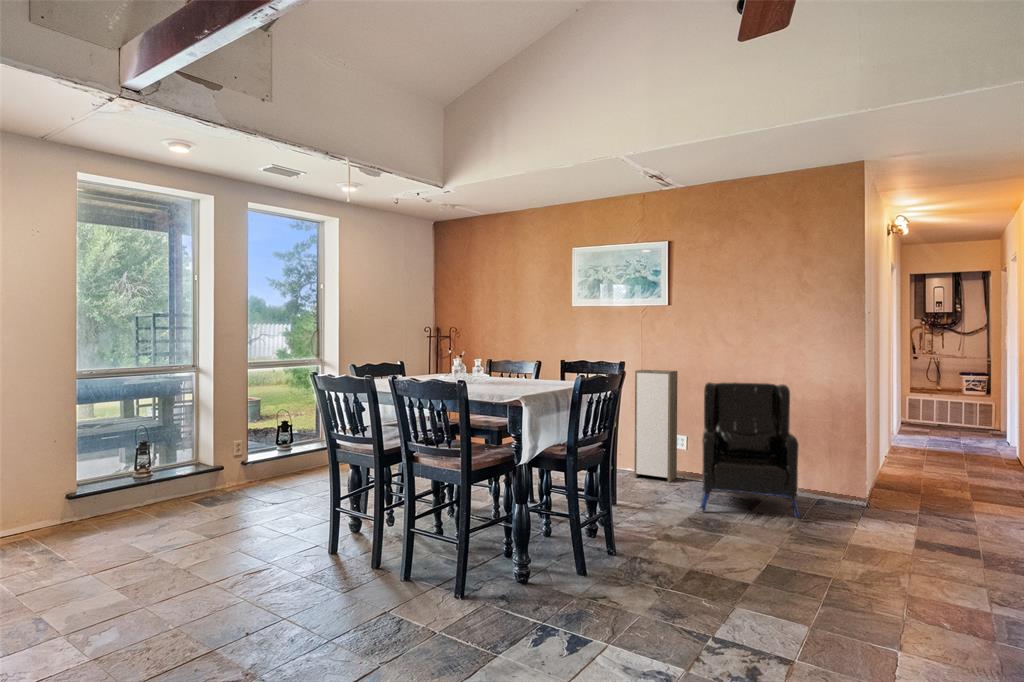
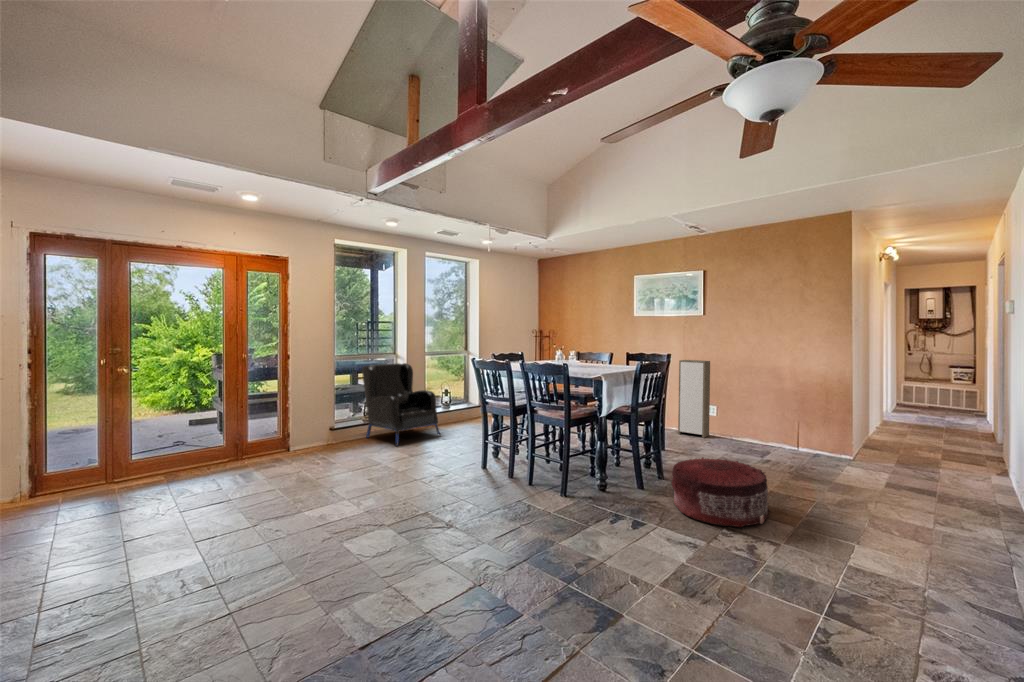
armchair: present [700,382,801,519] -> present [362,363,440,446]
pouf: none [628,520,774,636] -> present [672,458,770,527]

